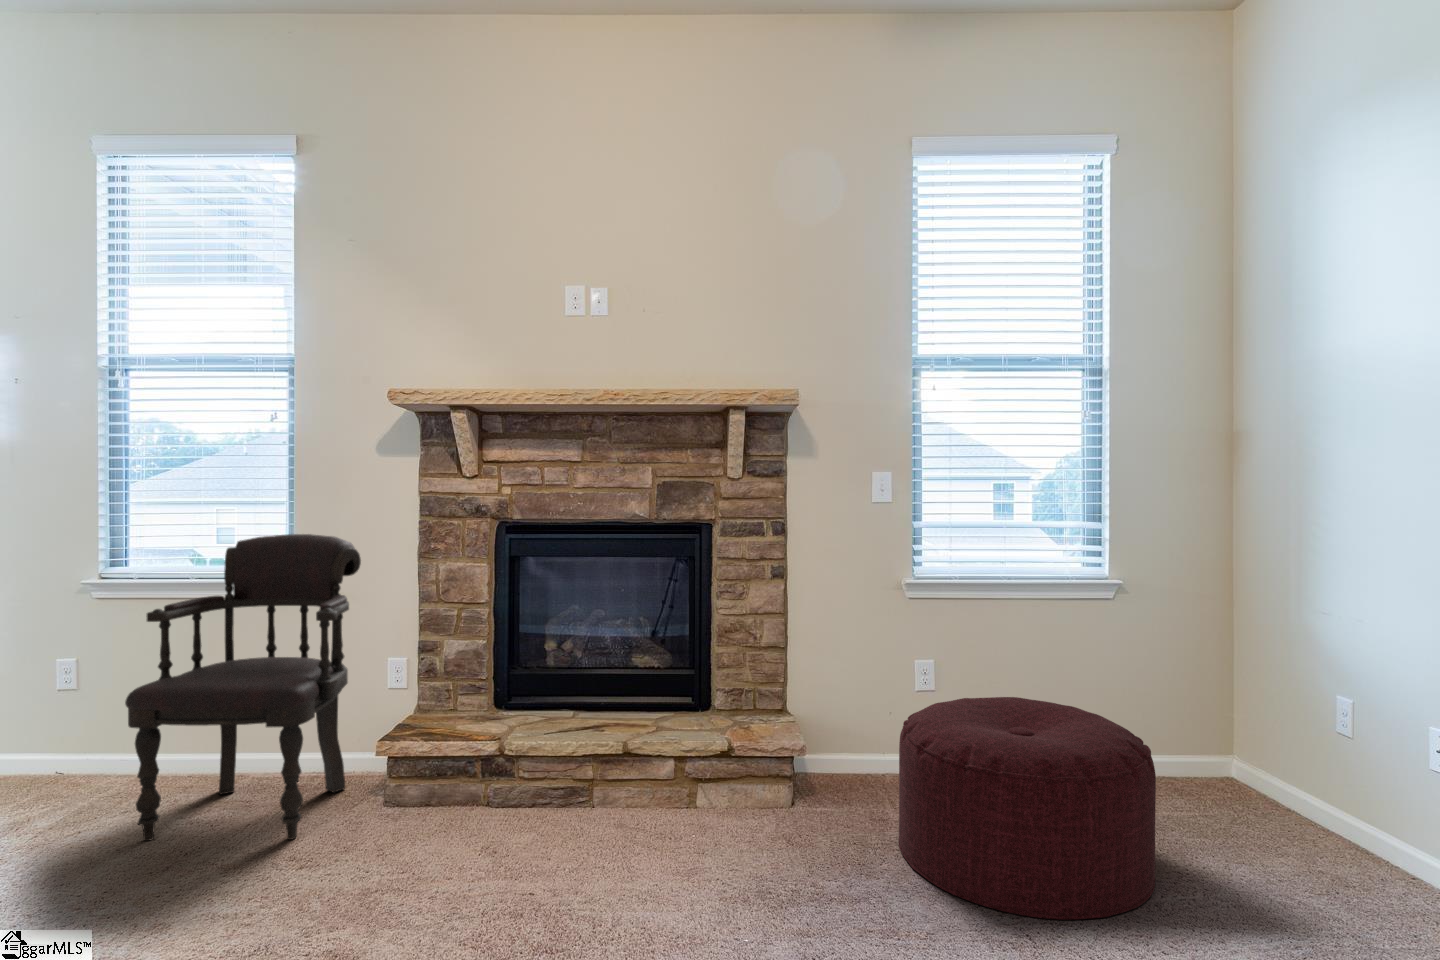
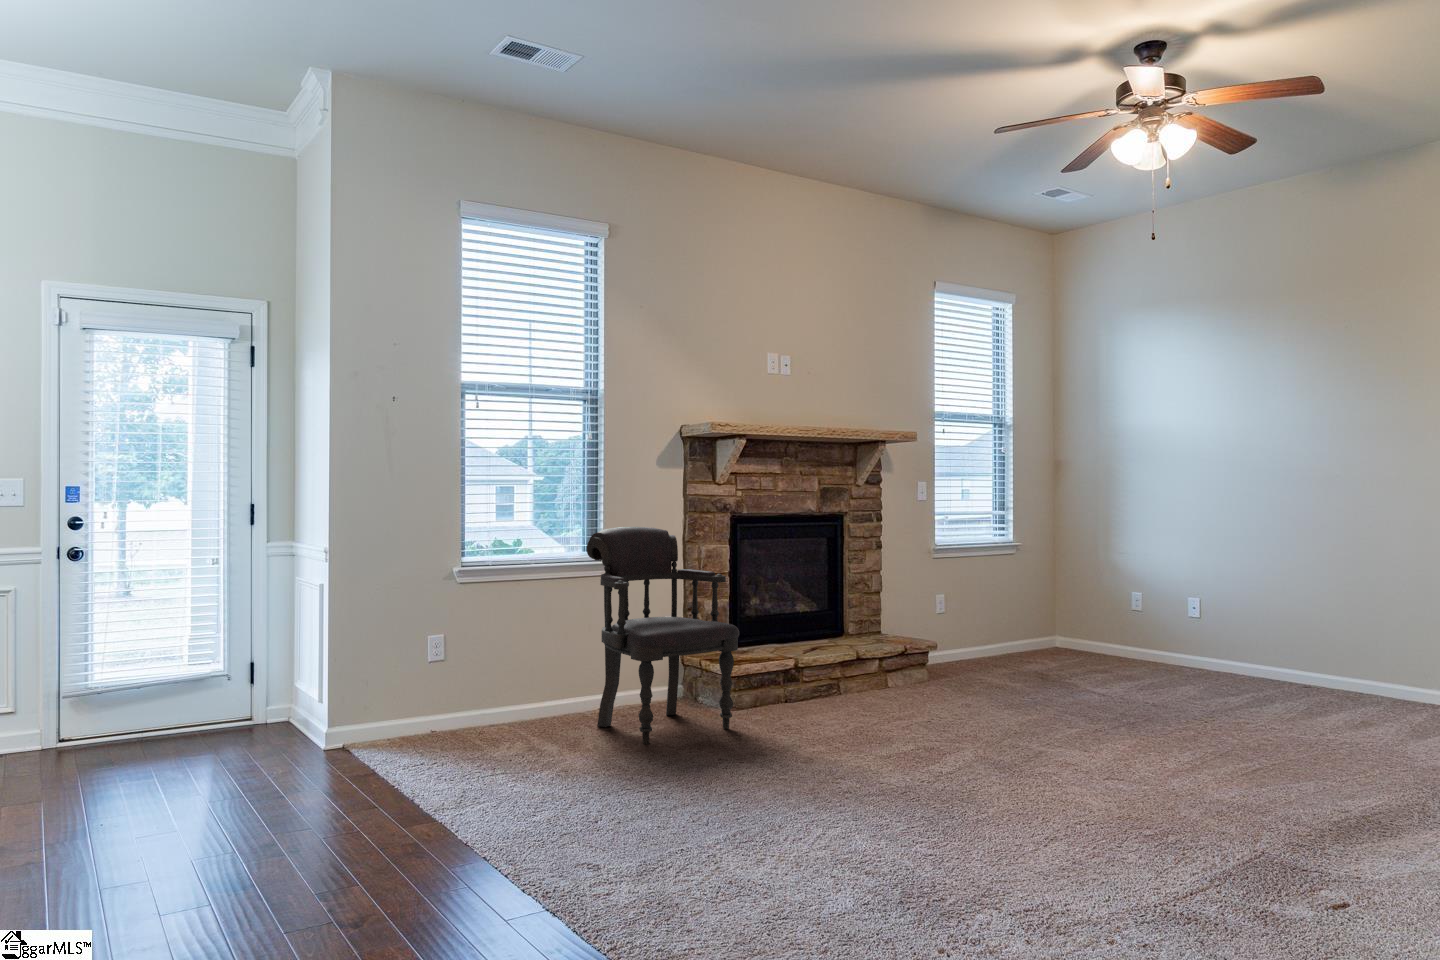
ottoman: present [899,697,1156,920] -> none [981,604,1110,691]

